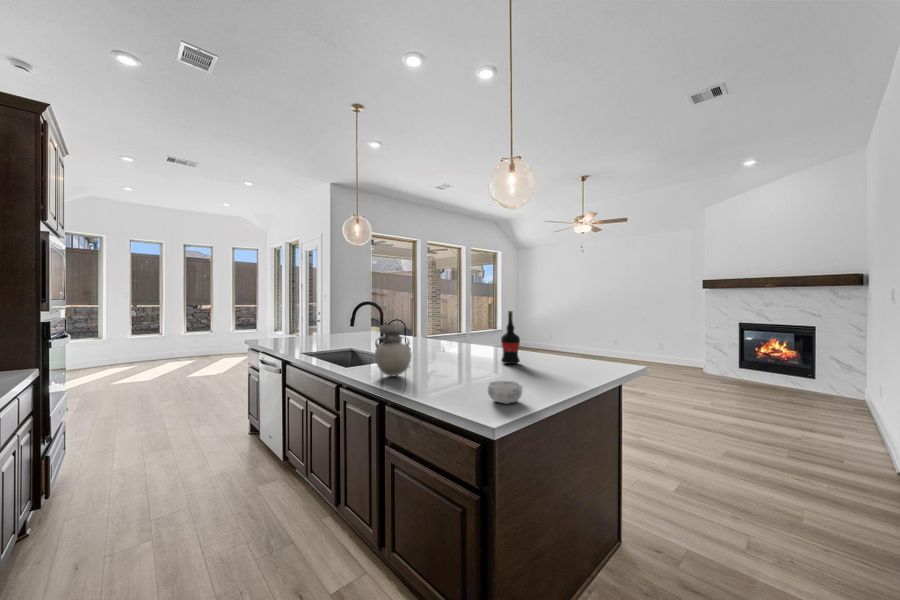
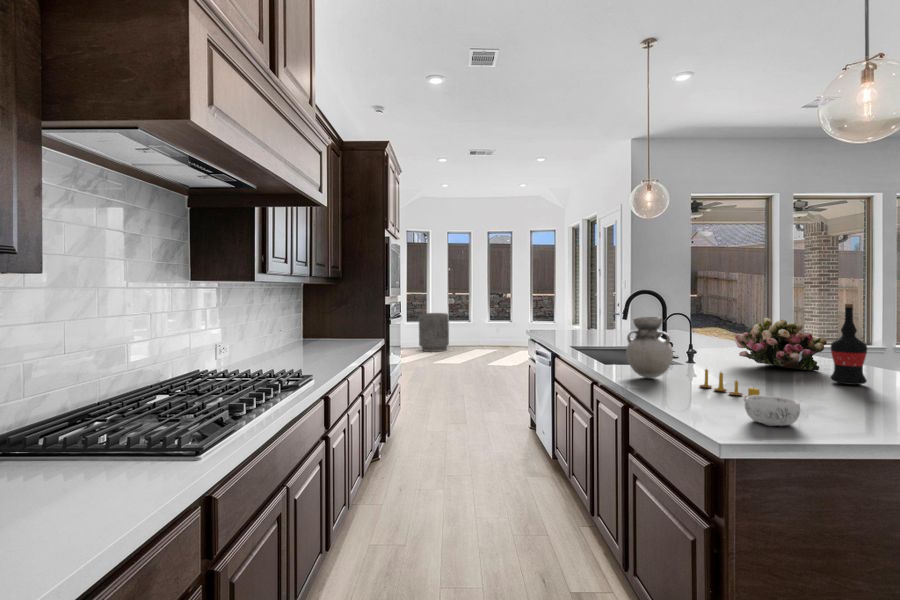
flower arrangement: none [437,322,490,356] -> present [734,318,827,371]
trash can: none [89,327,133,371] -> present [419,313,449,352]
candle: none [434,363,482,384] -> present [700,369,760,398]

